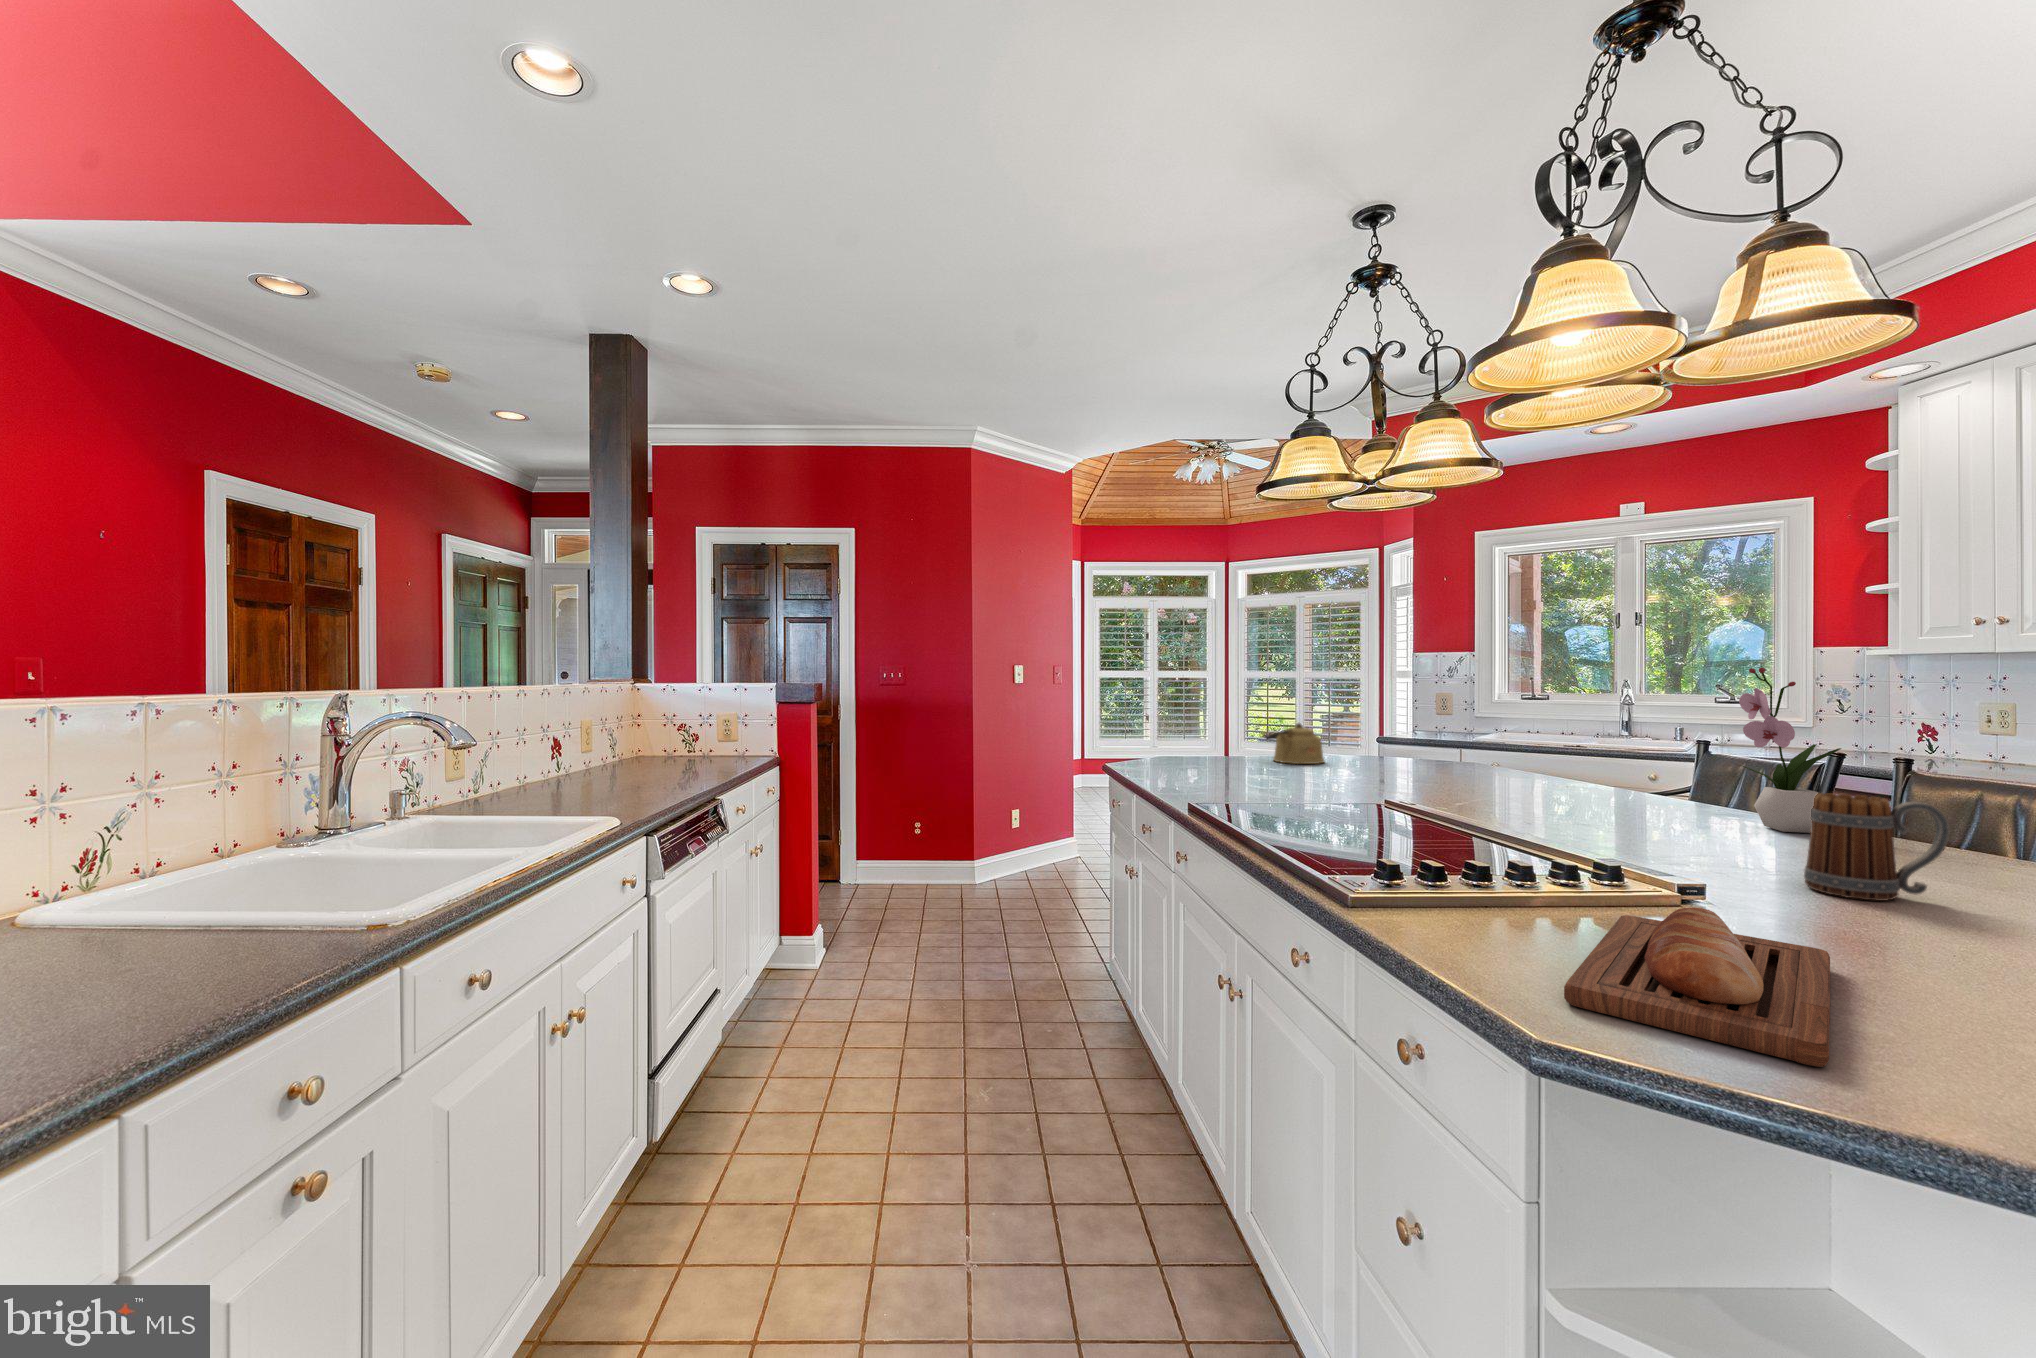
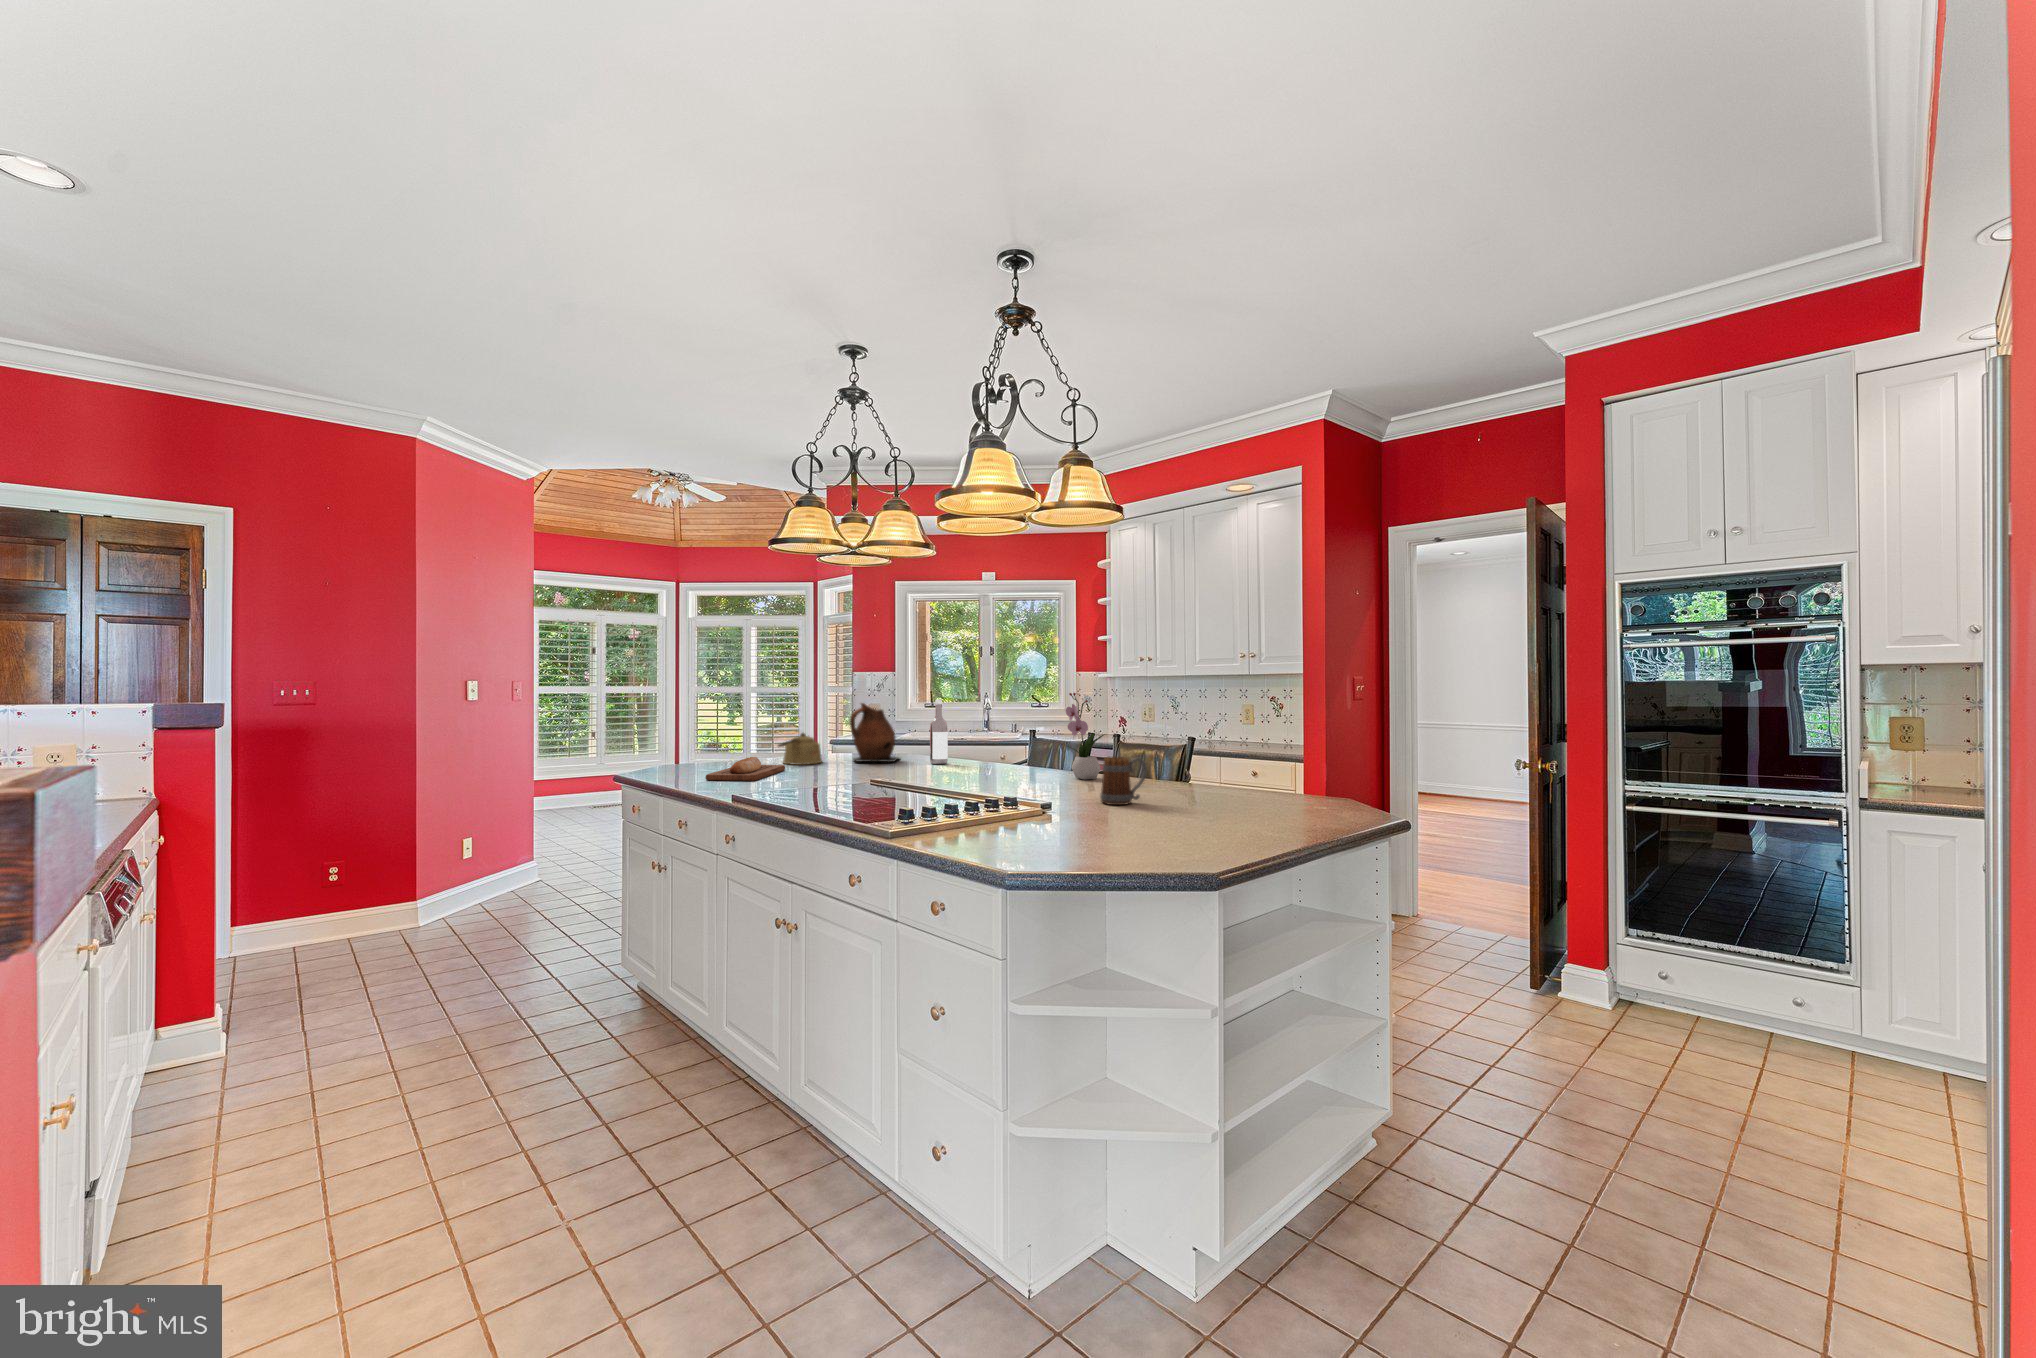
wine bottle: none [1482,682,1512,779] -> present [930,699,948,764]
ceramic pitcher: none [1361,686,1441,771] -> present [850,703,899,762]
bread loaf: present [1564,907,1830,1067] -> present [706,757,785,781]

